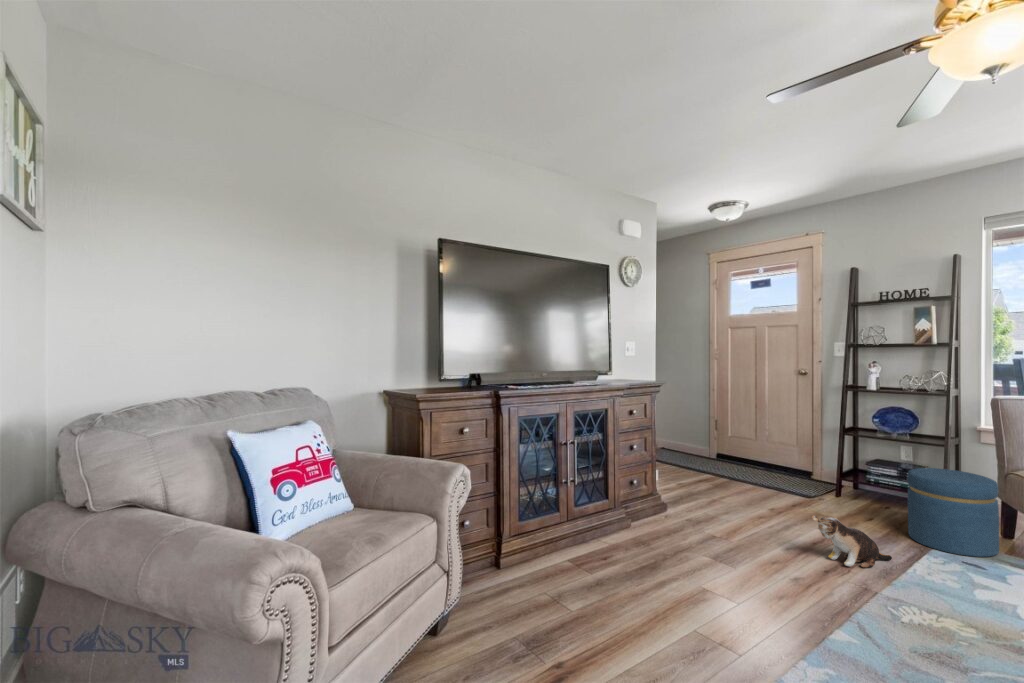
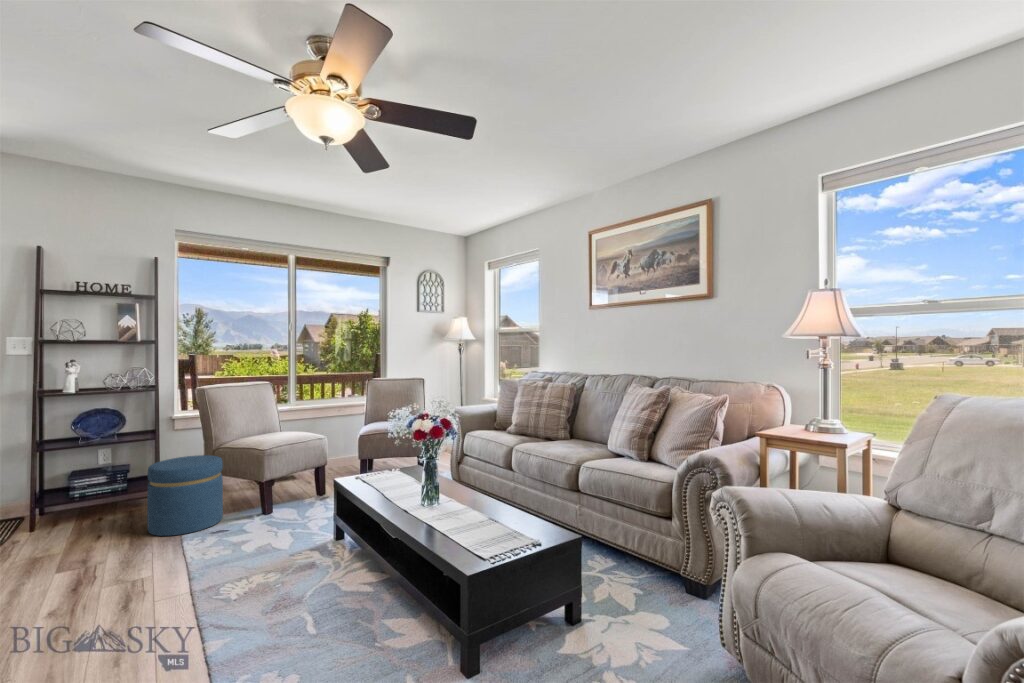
plush toy: present [812,515,892,568] -> none [96,539,166,592]

